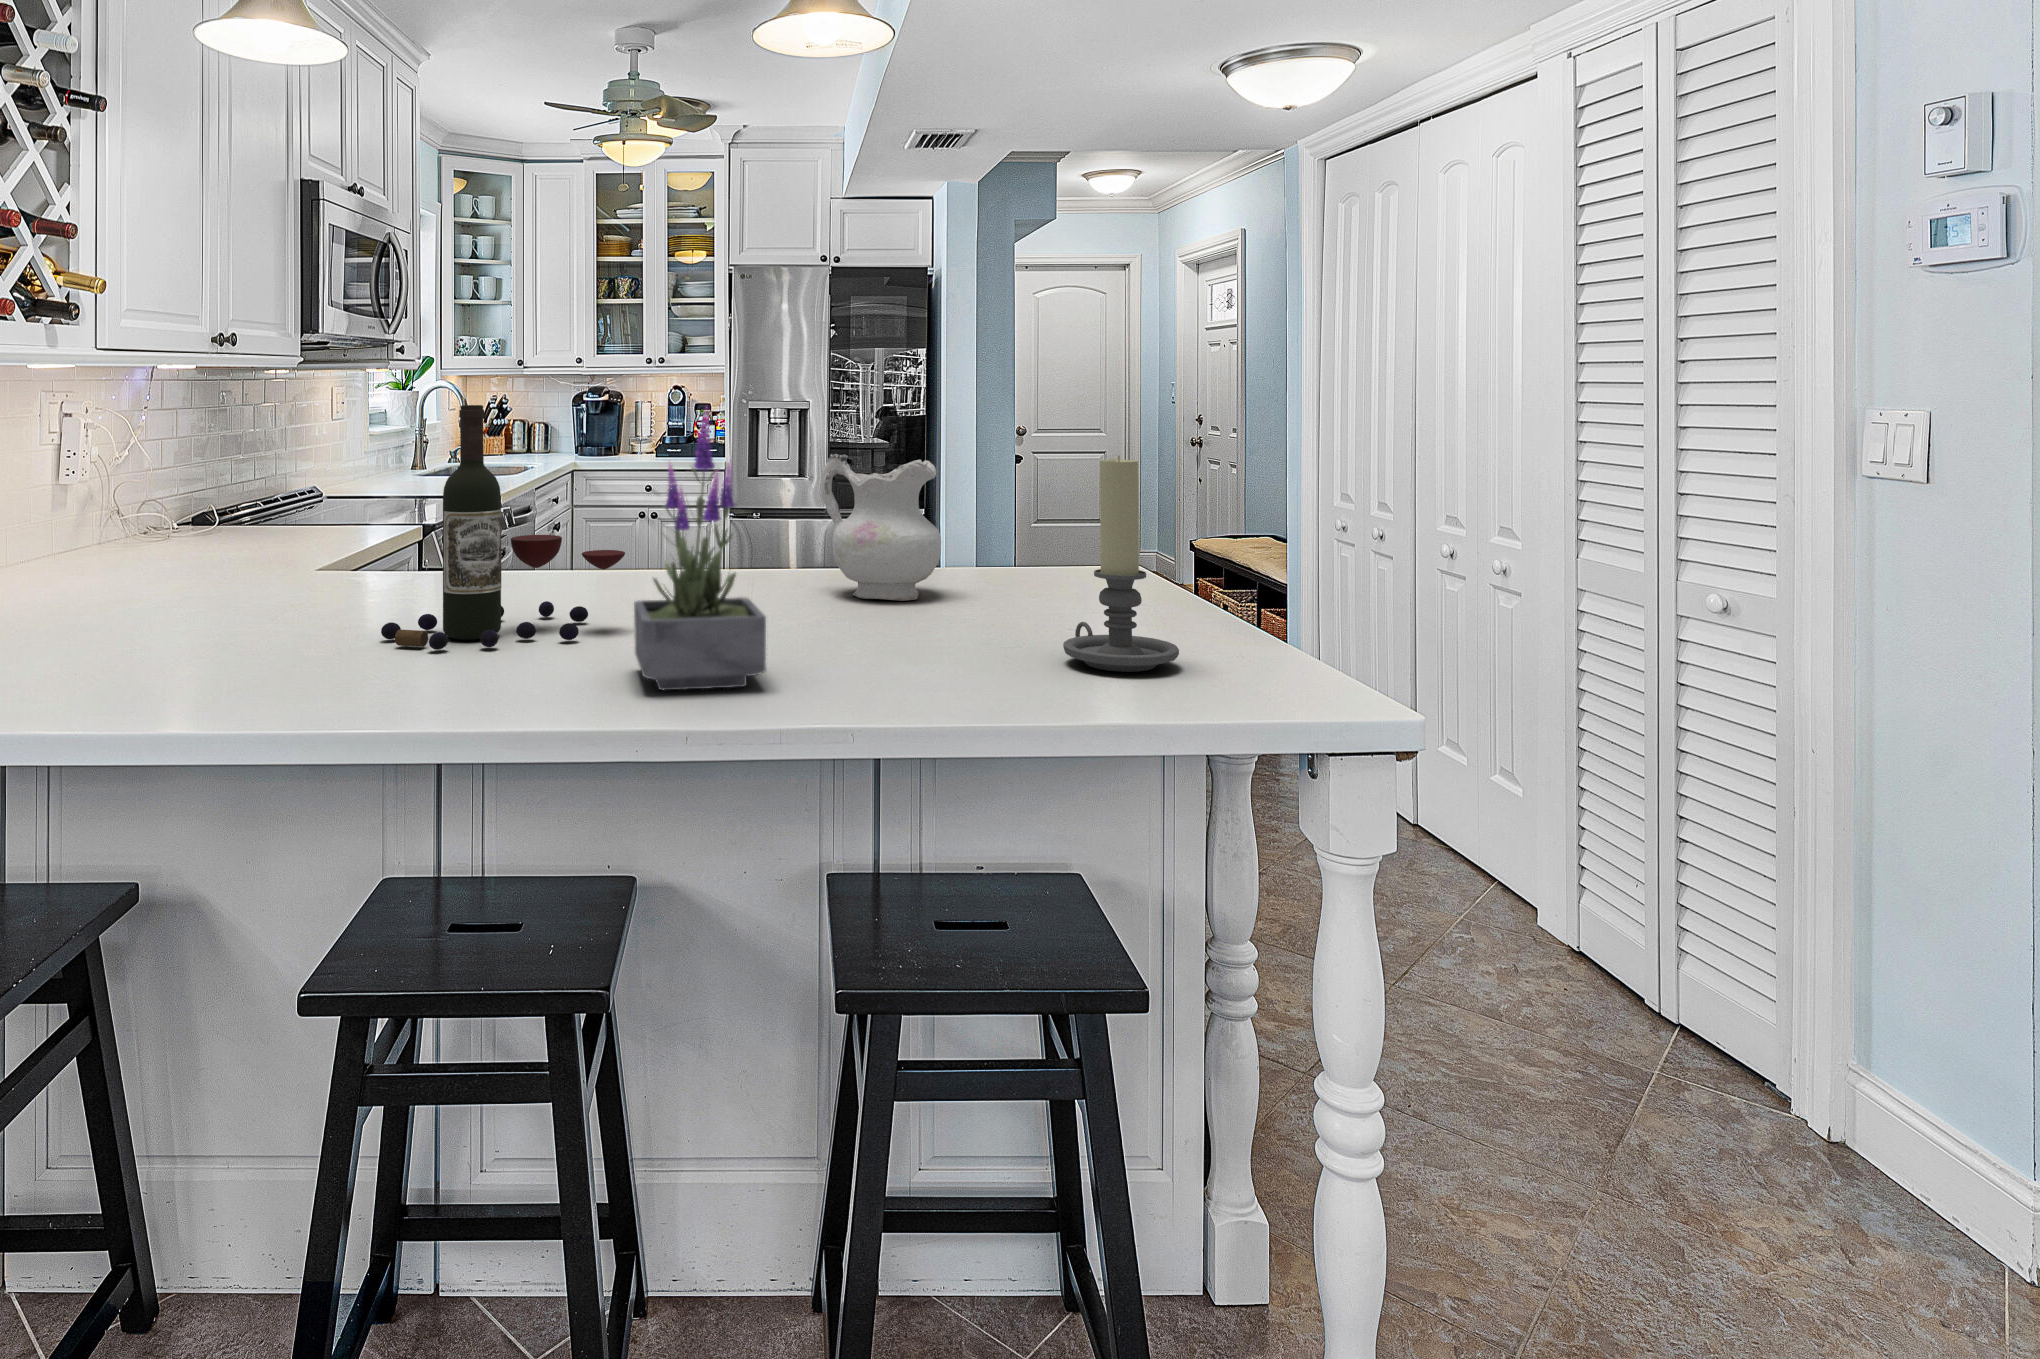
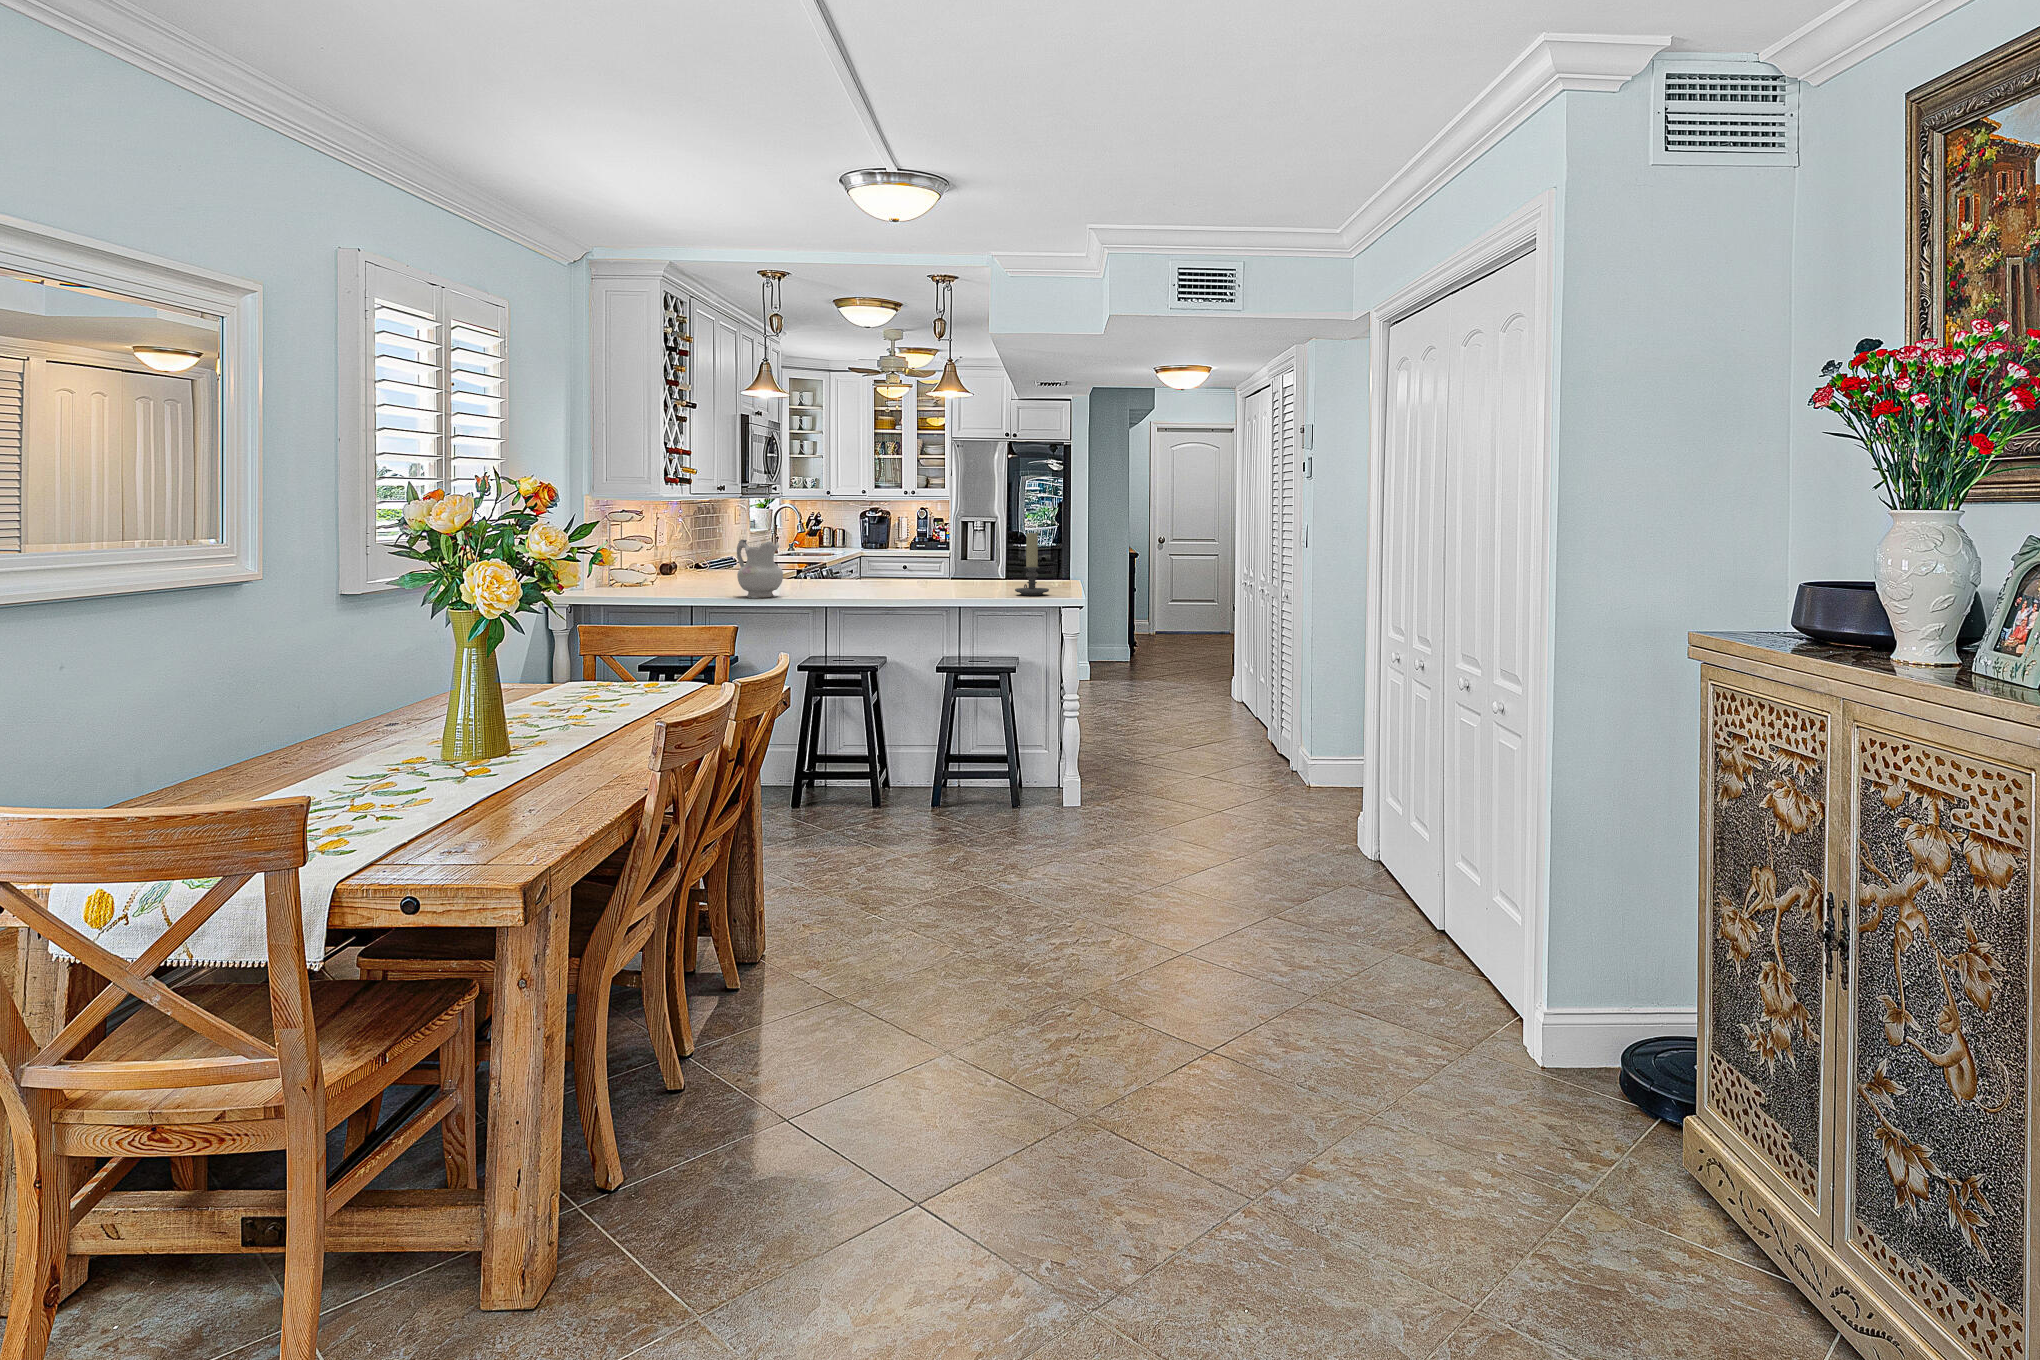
wine bottle: present [381,405,625,650] -> none [804,516,885,592]
potted plant: present [634,407,766,690] -> none [885,516,922,597]
ceramic pitcher: present [821,454,941,601] -> present [737,539,783,598]

